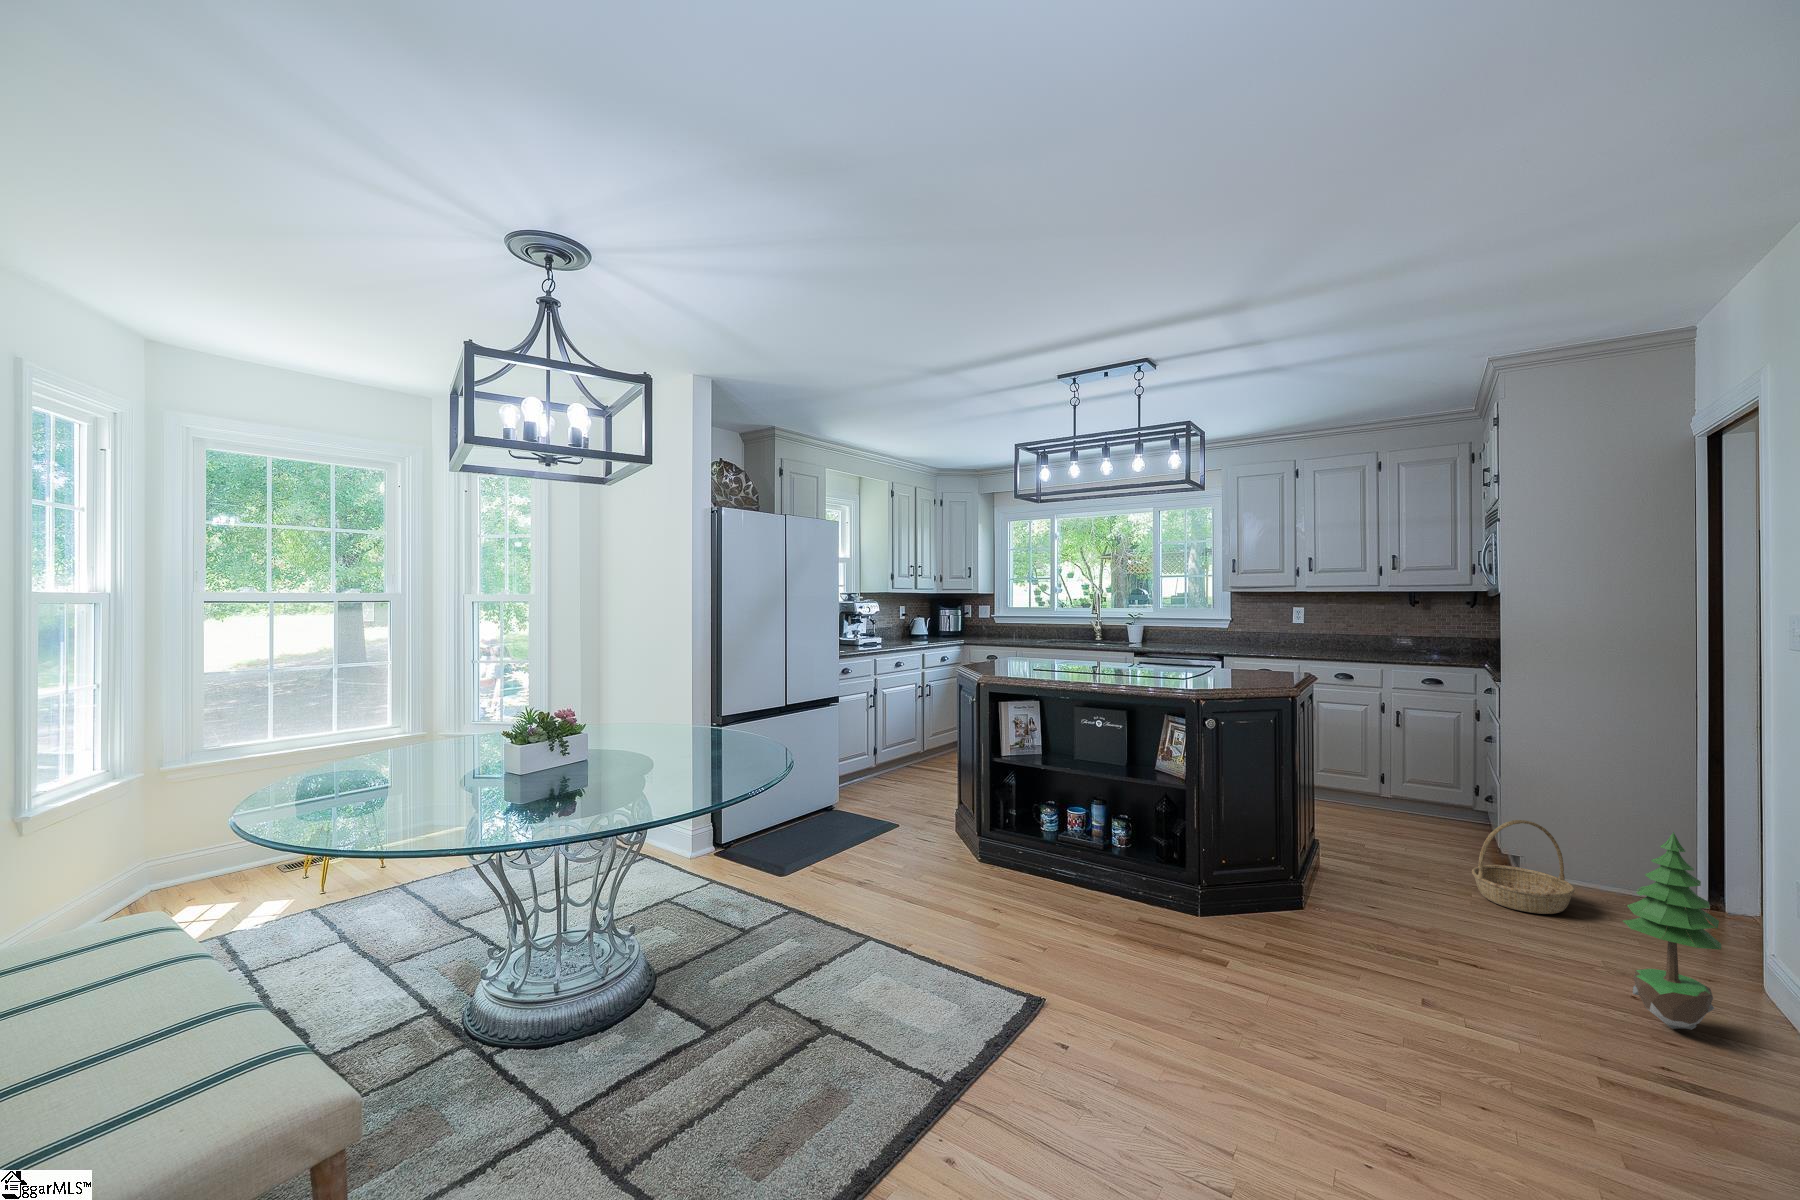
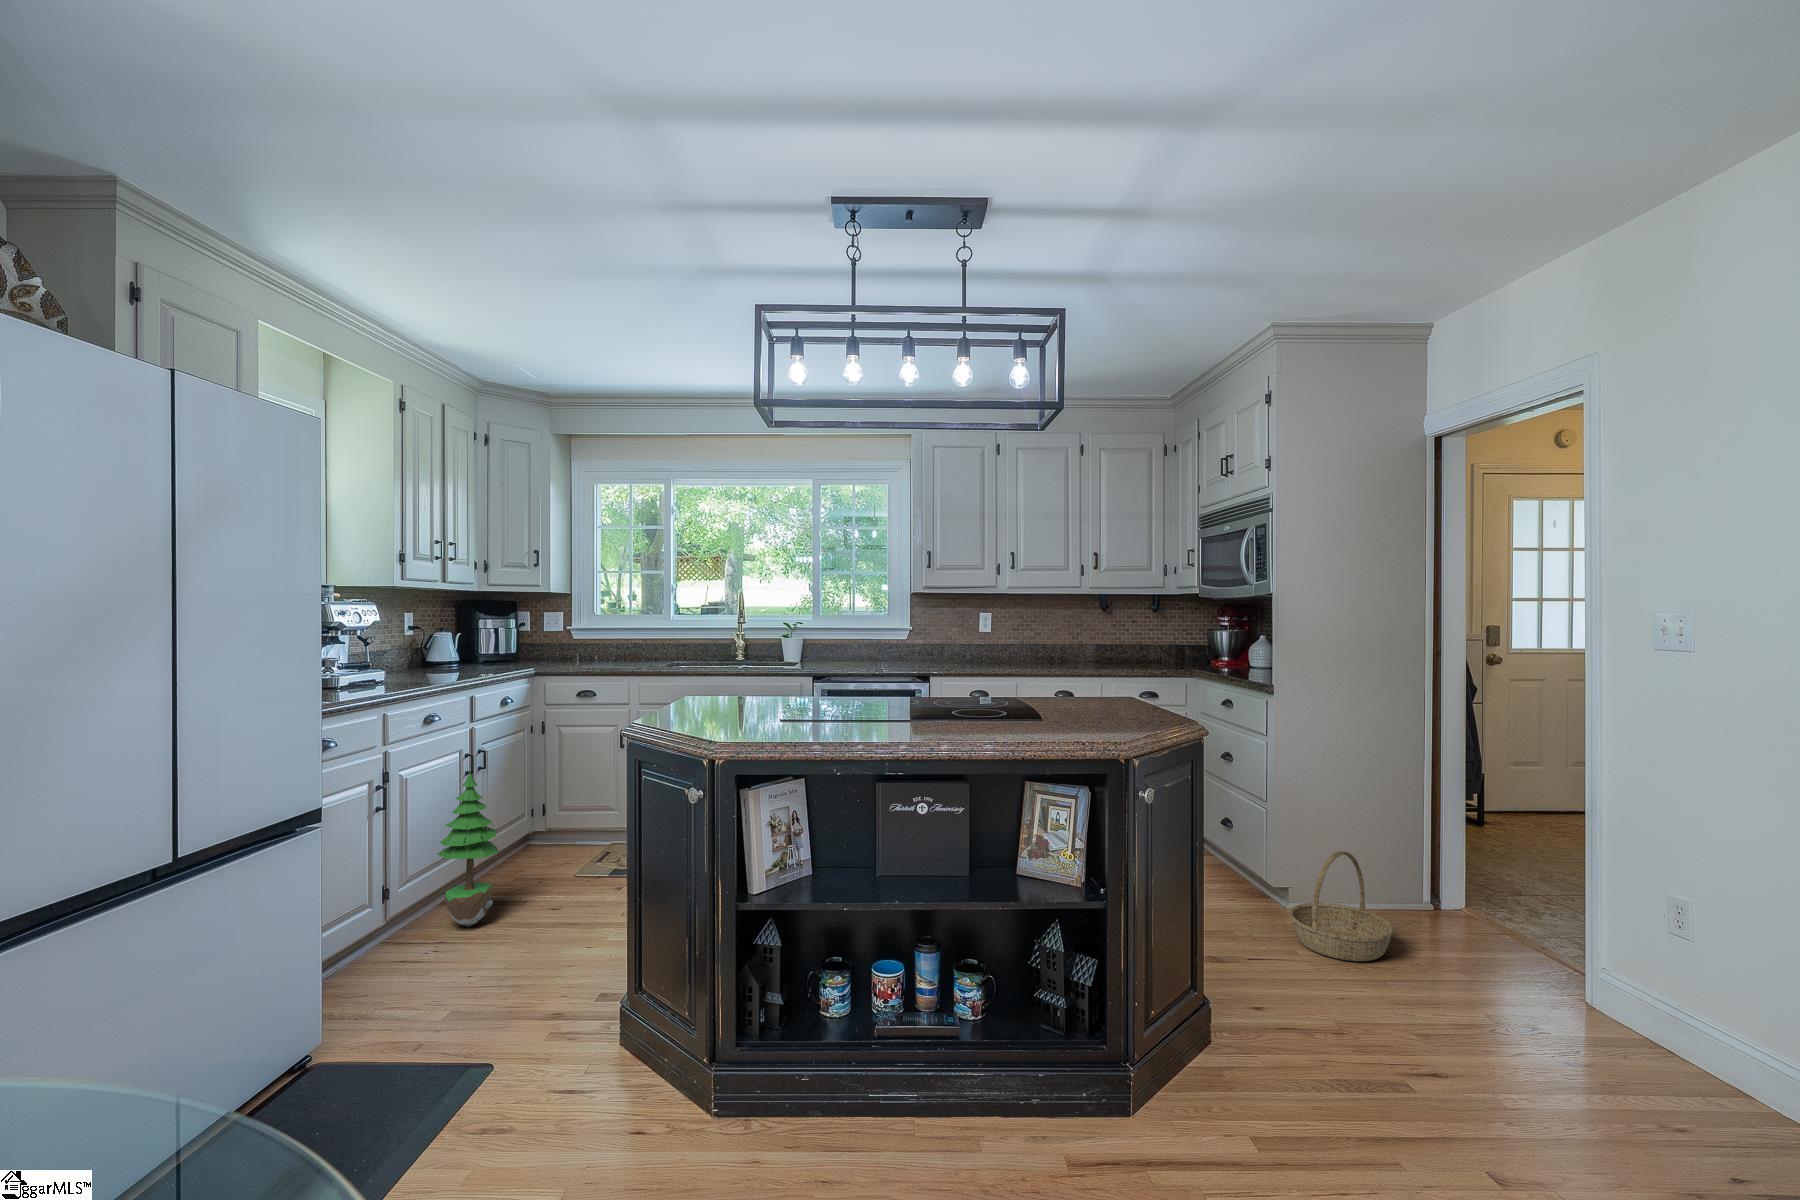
potted tree: present [1623,832,1721,1029] -> present [437,773,499,927]

